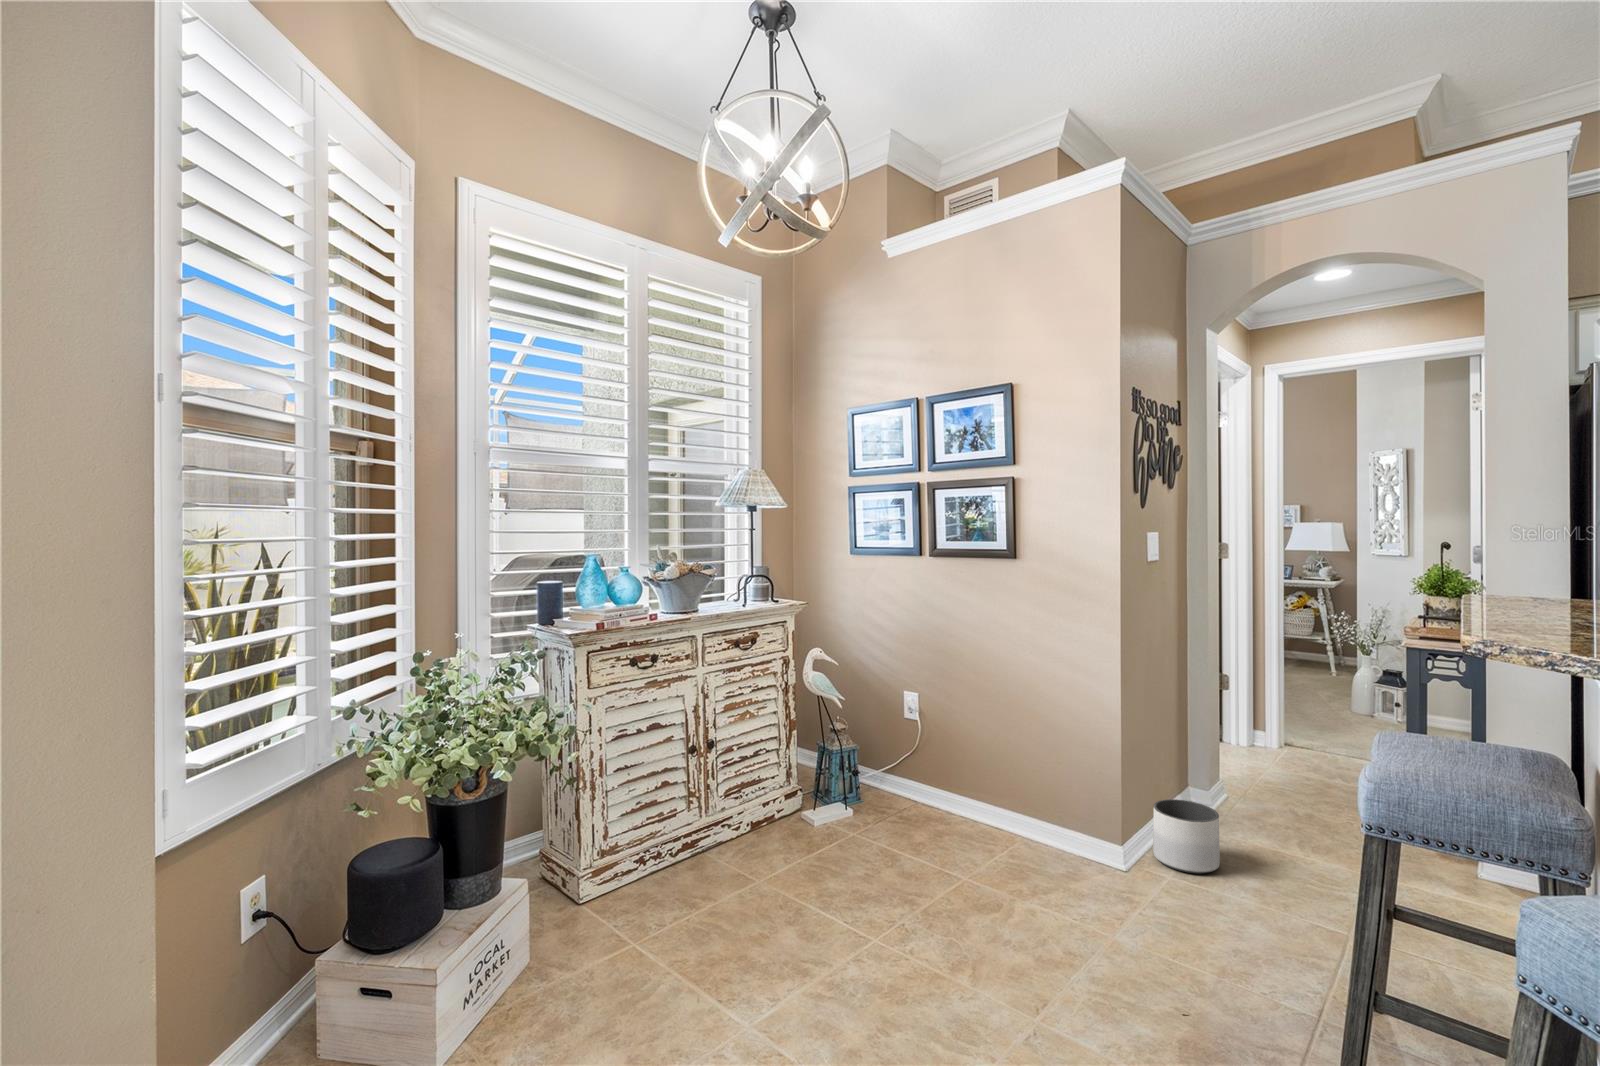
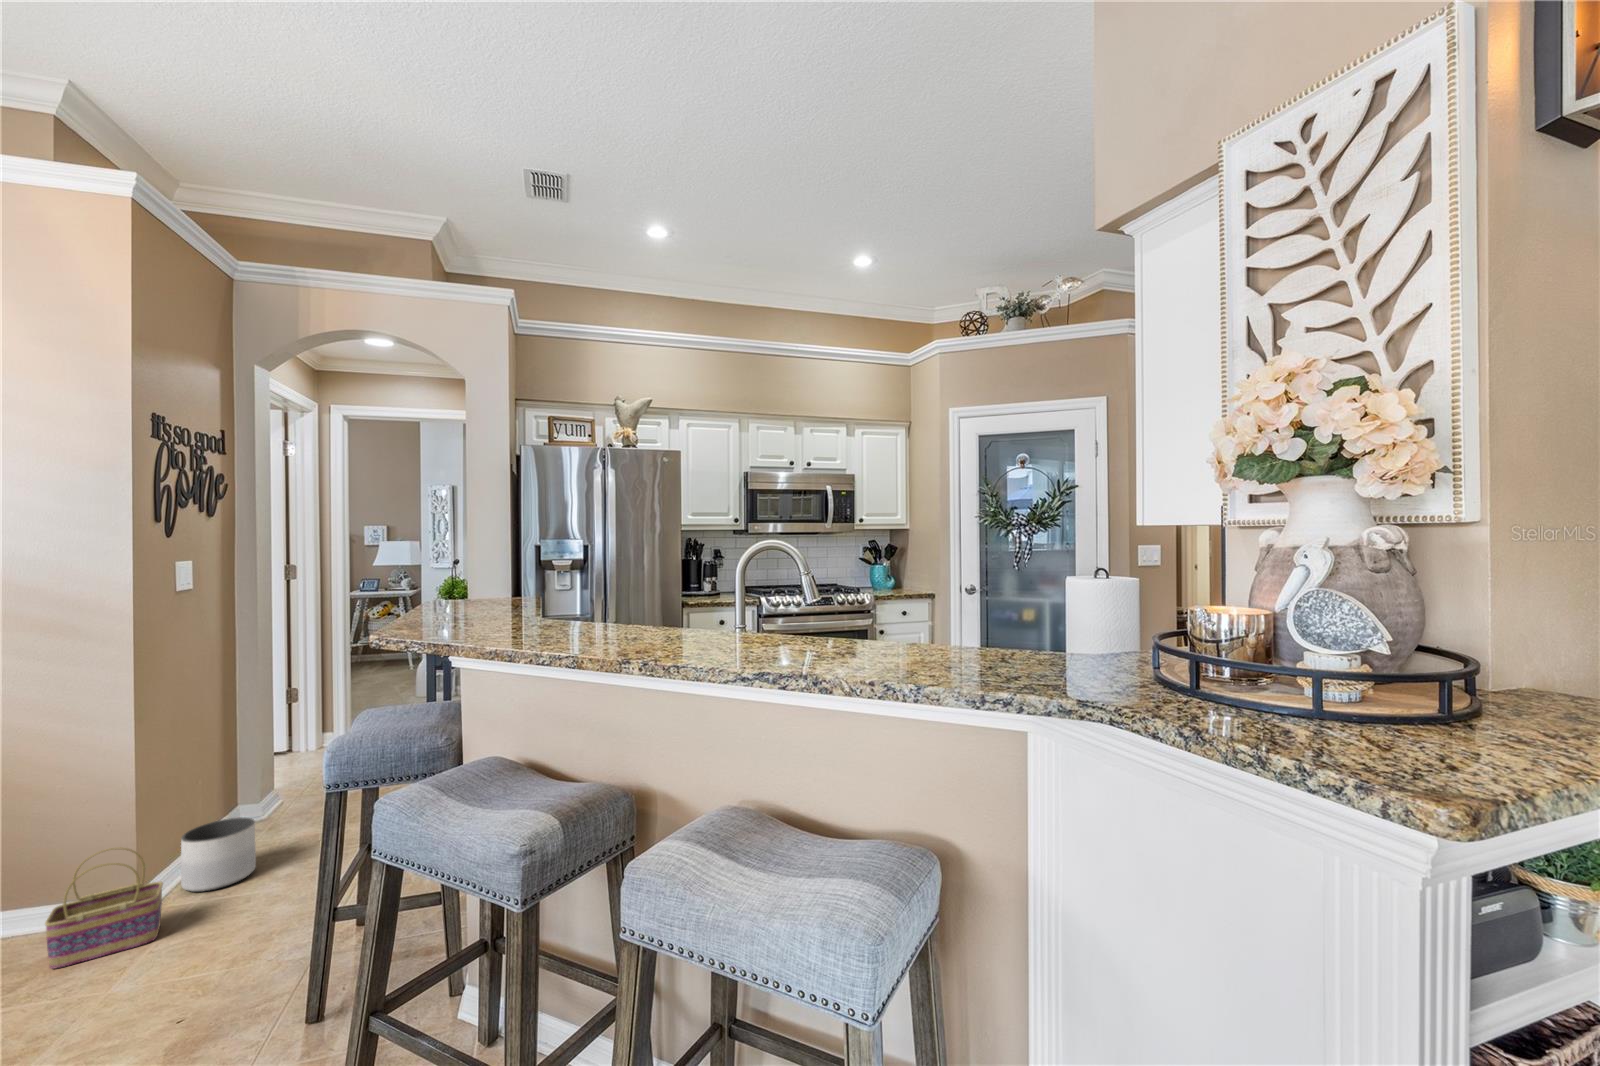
basket: none [1065,796,1146,902] -> present [45,848,163,969]

